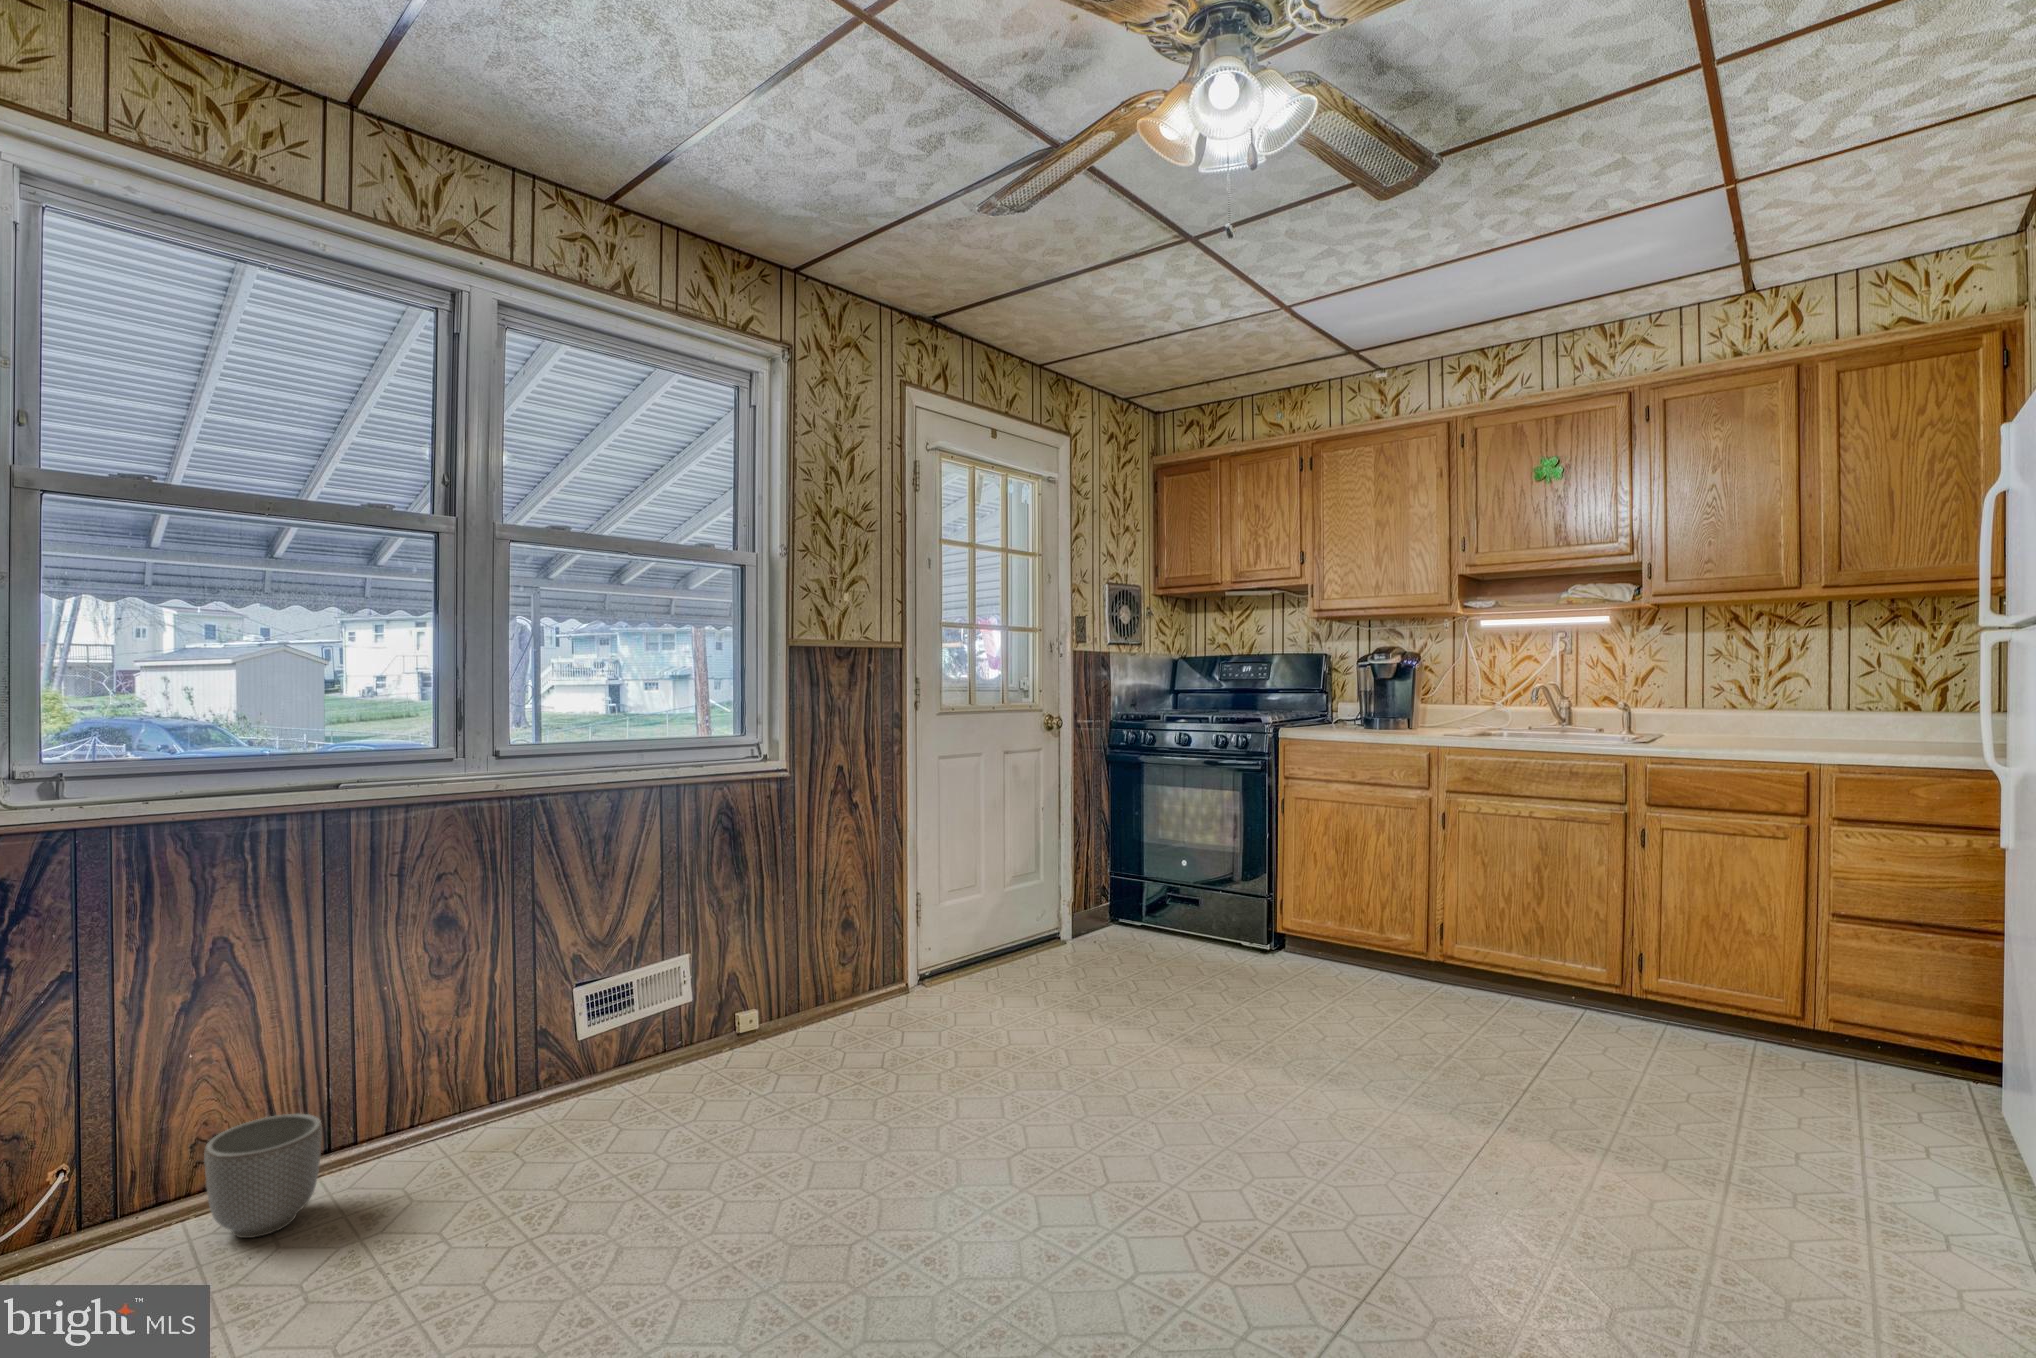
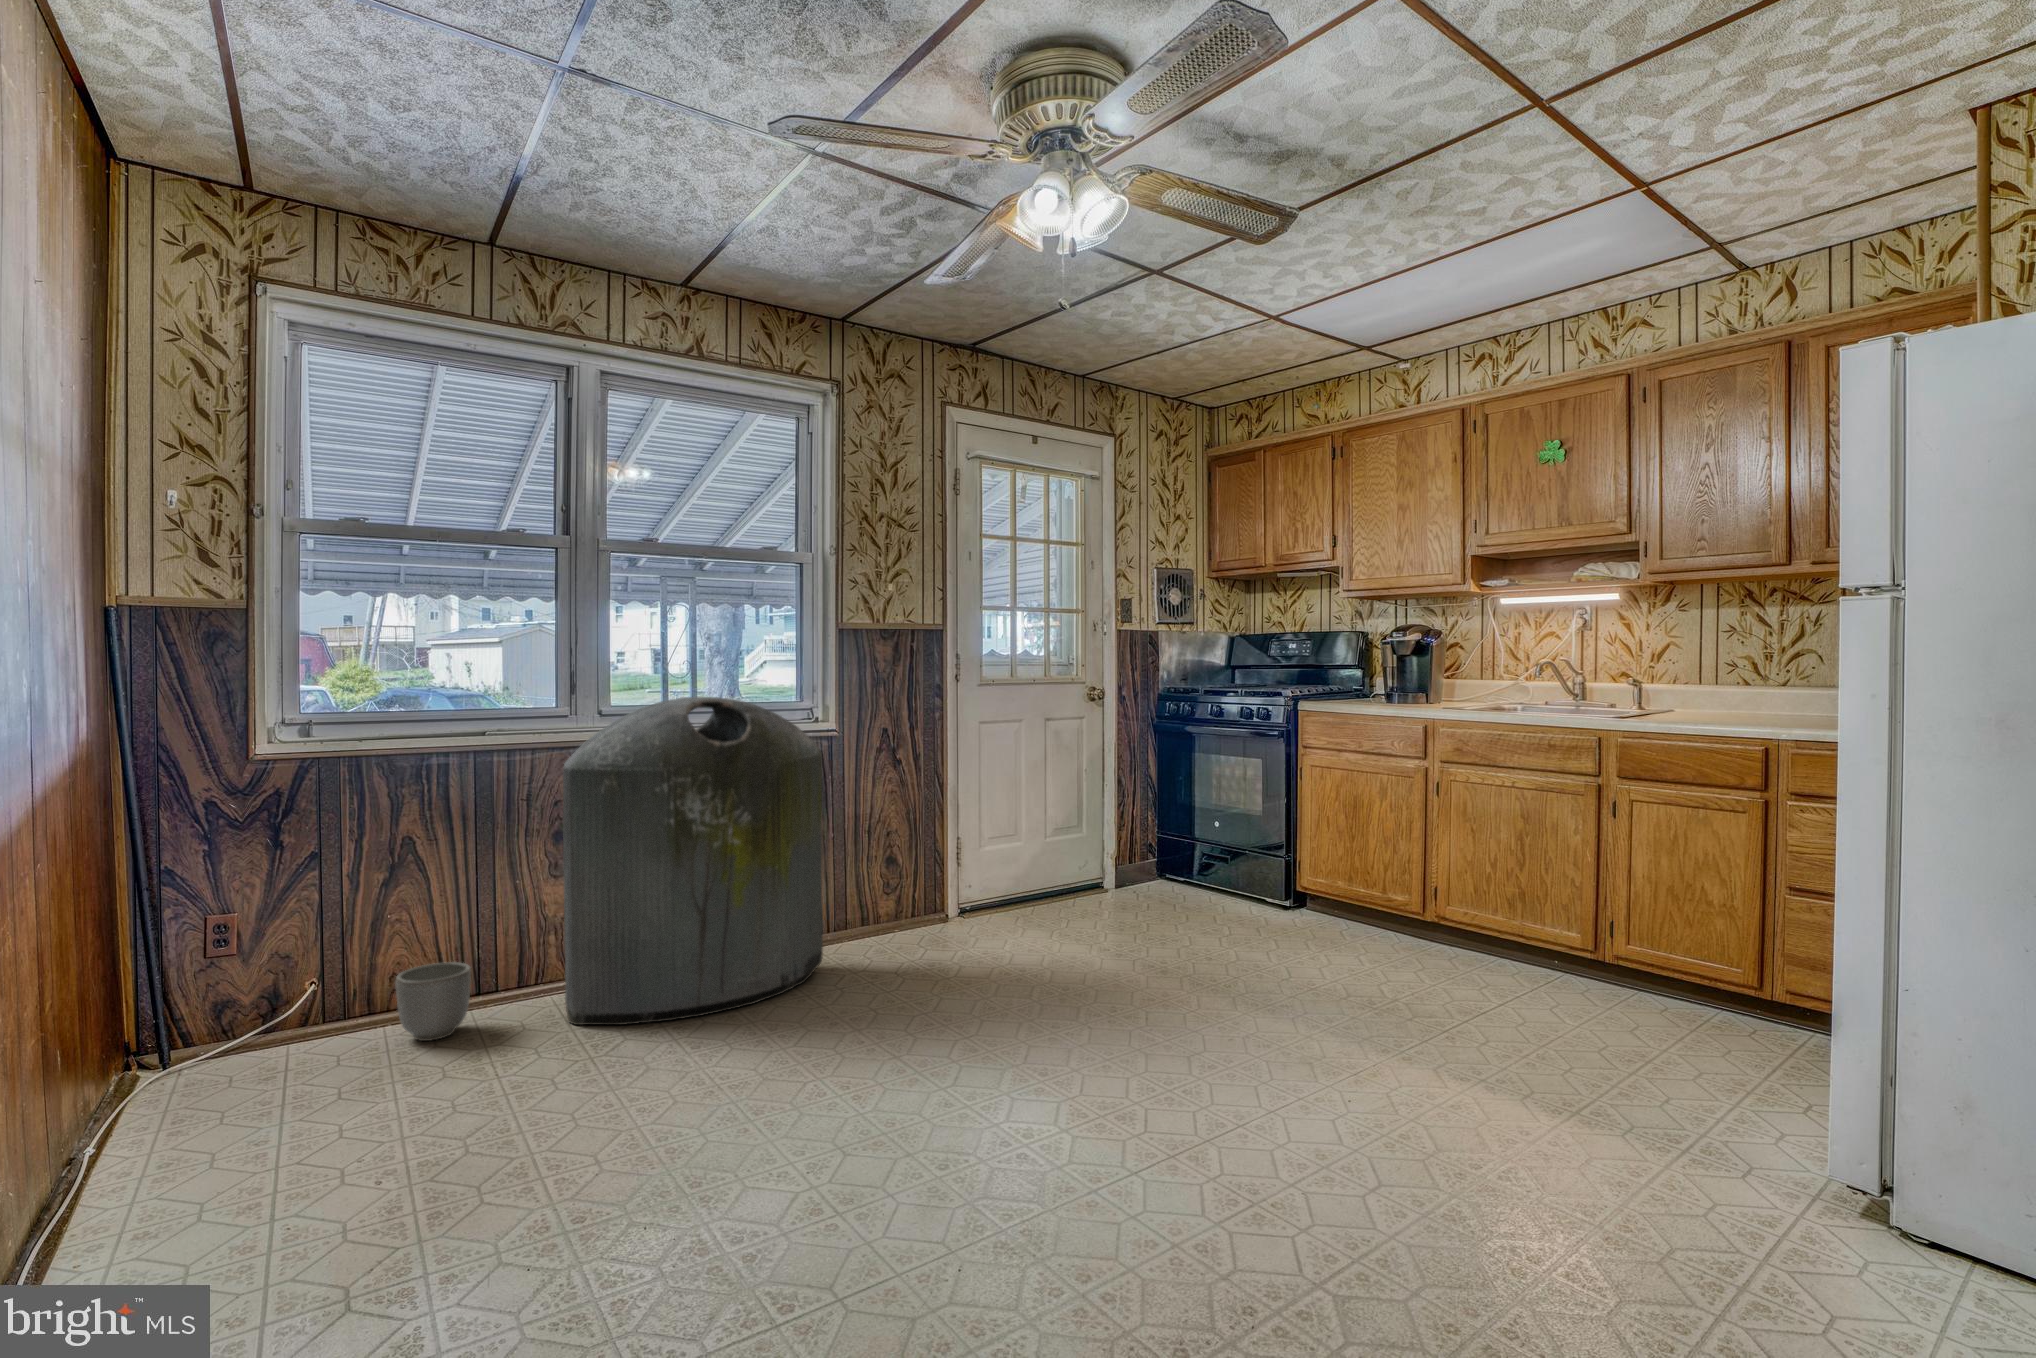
trash can: none [462,732,788,1186] -> present [563,697,823,1025]

